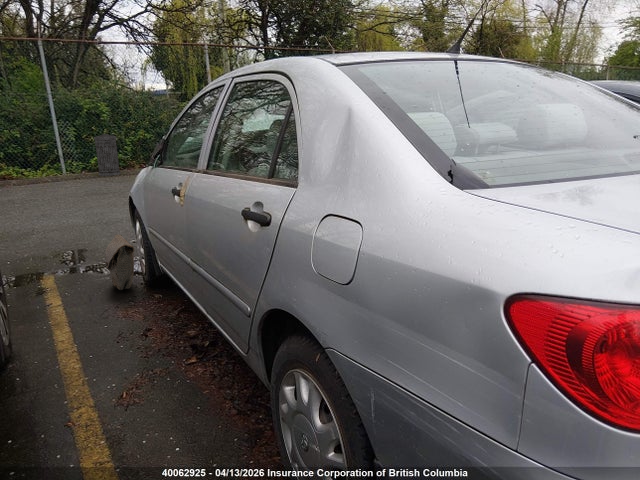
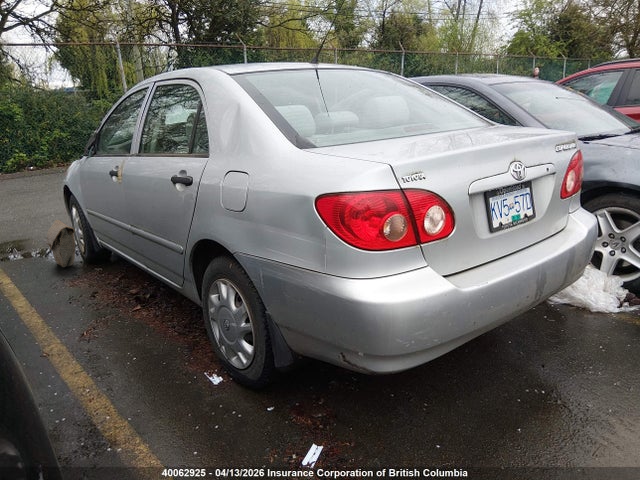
trash can: present [94,134,120,176] -> none [8,134,39,176]

